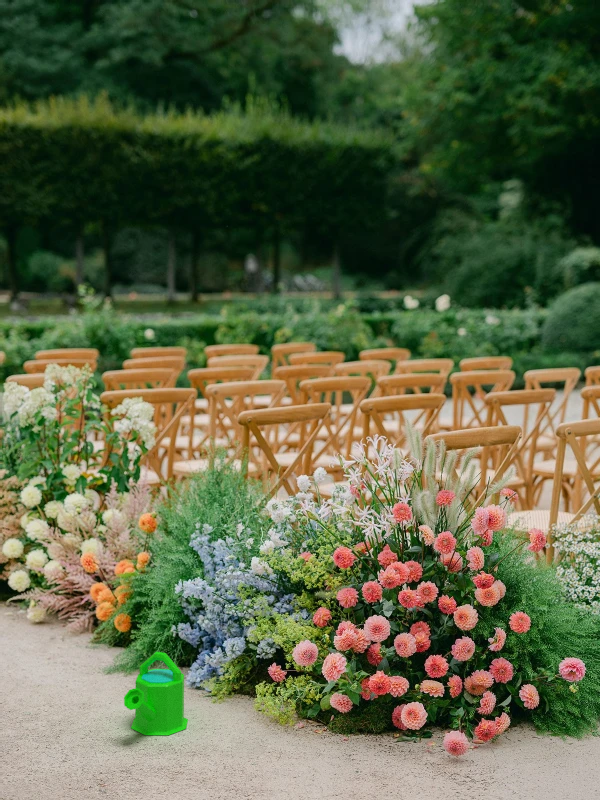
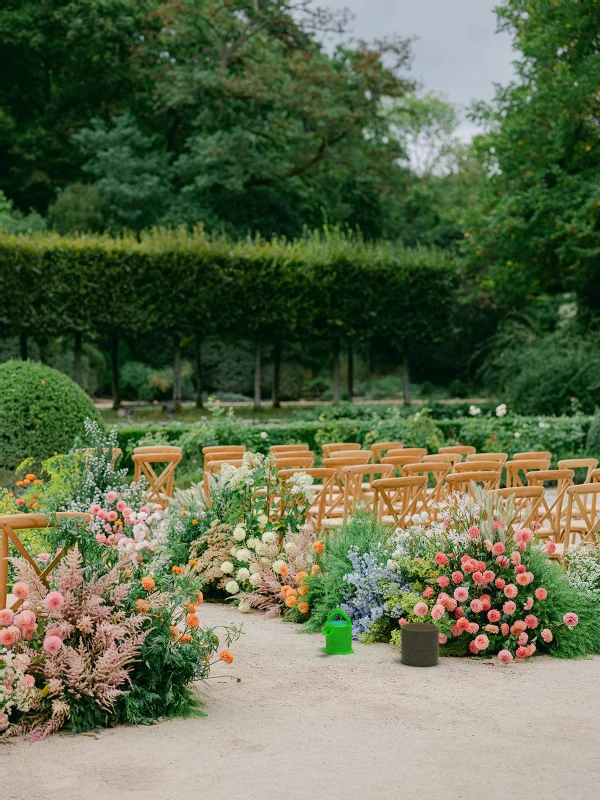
planter: none [266,680,337,770] -> present [401,623,440,666]

